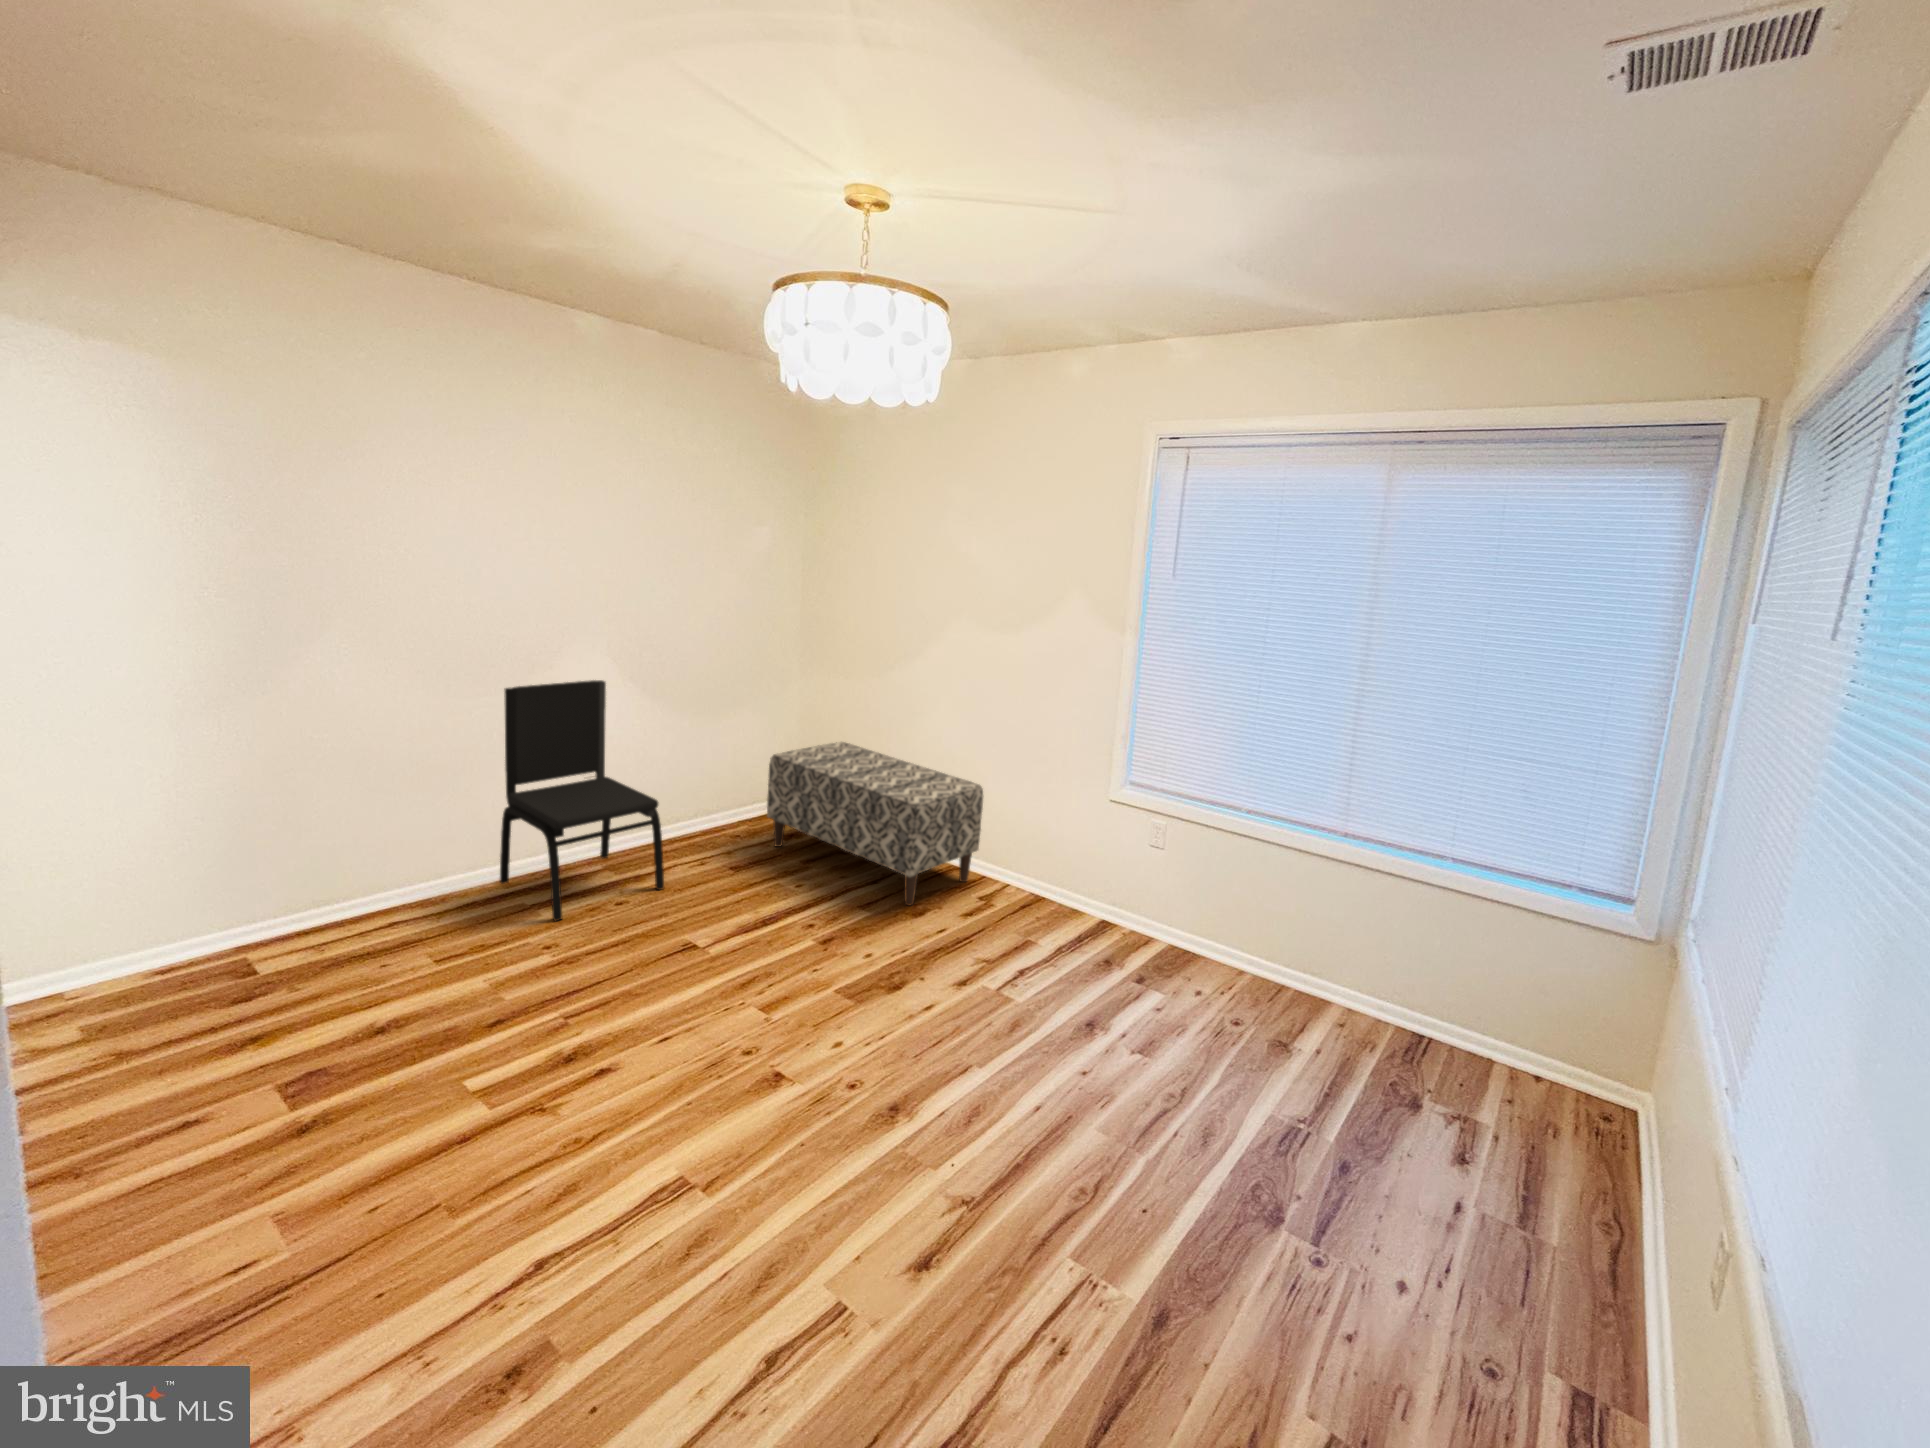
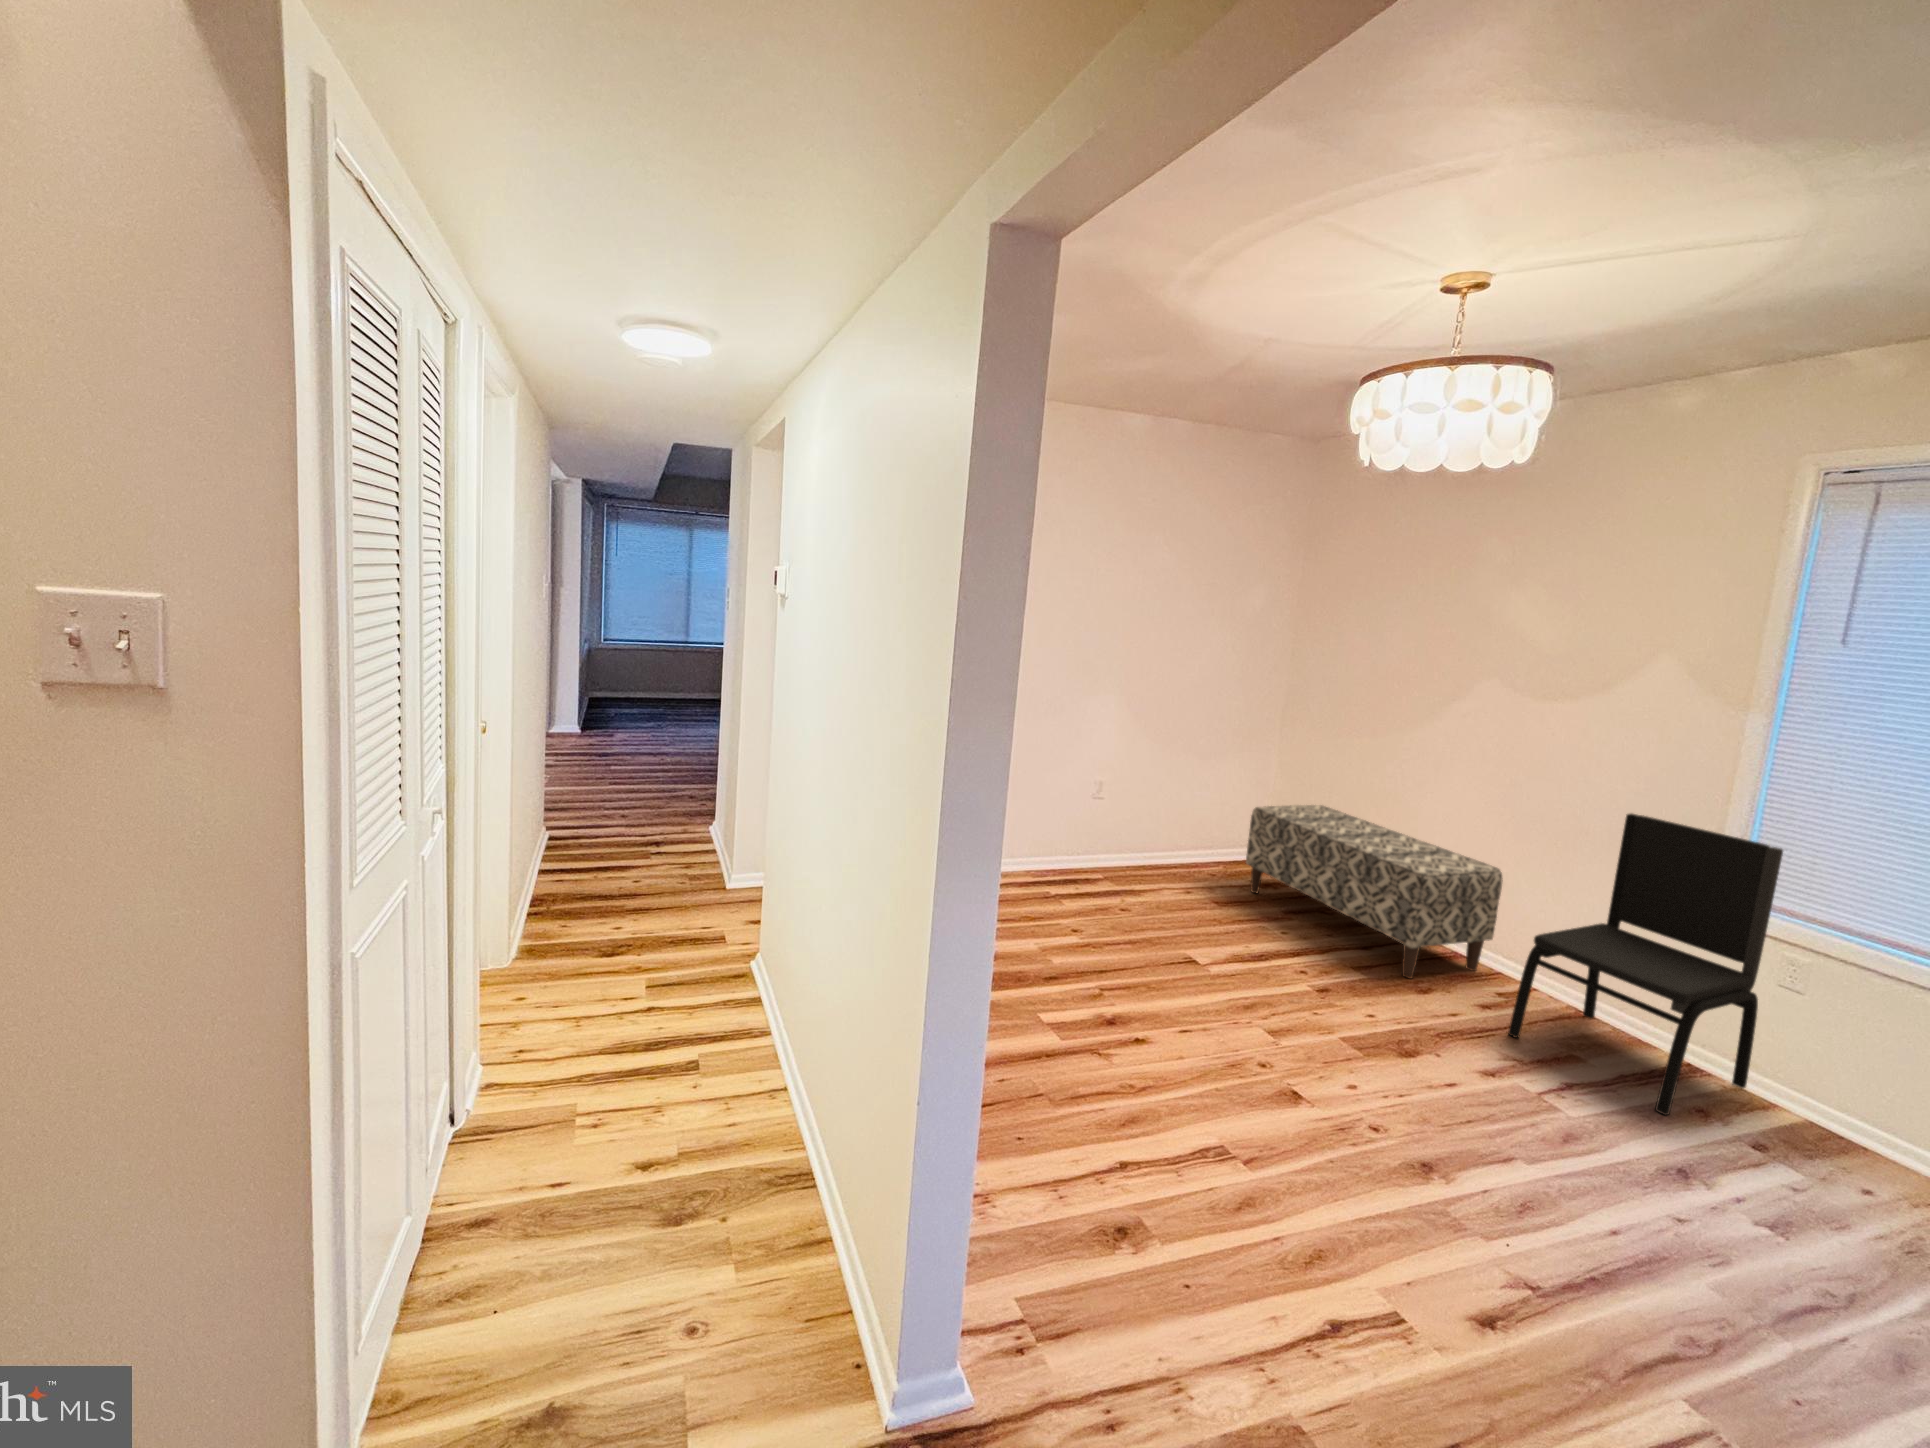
dining chair: present [500,680,664,921] -> present [1508,814,1783,1115]

